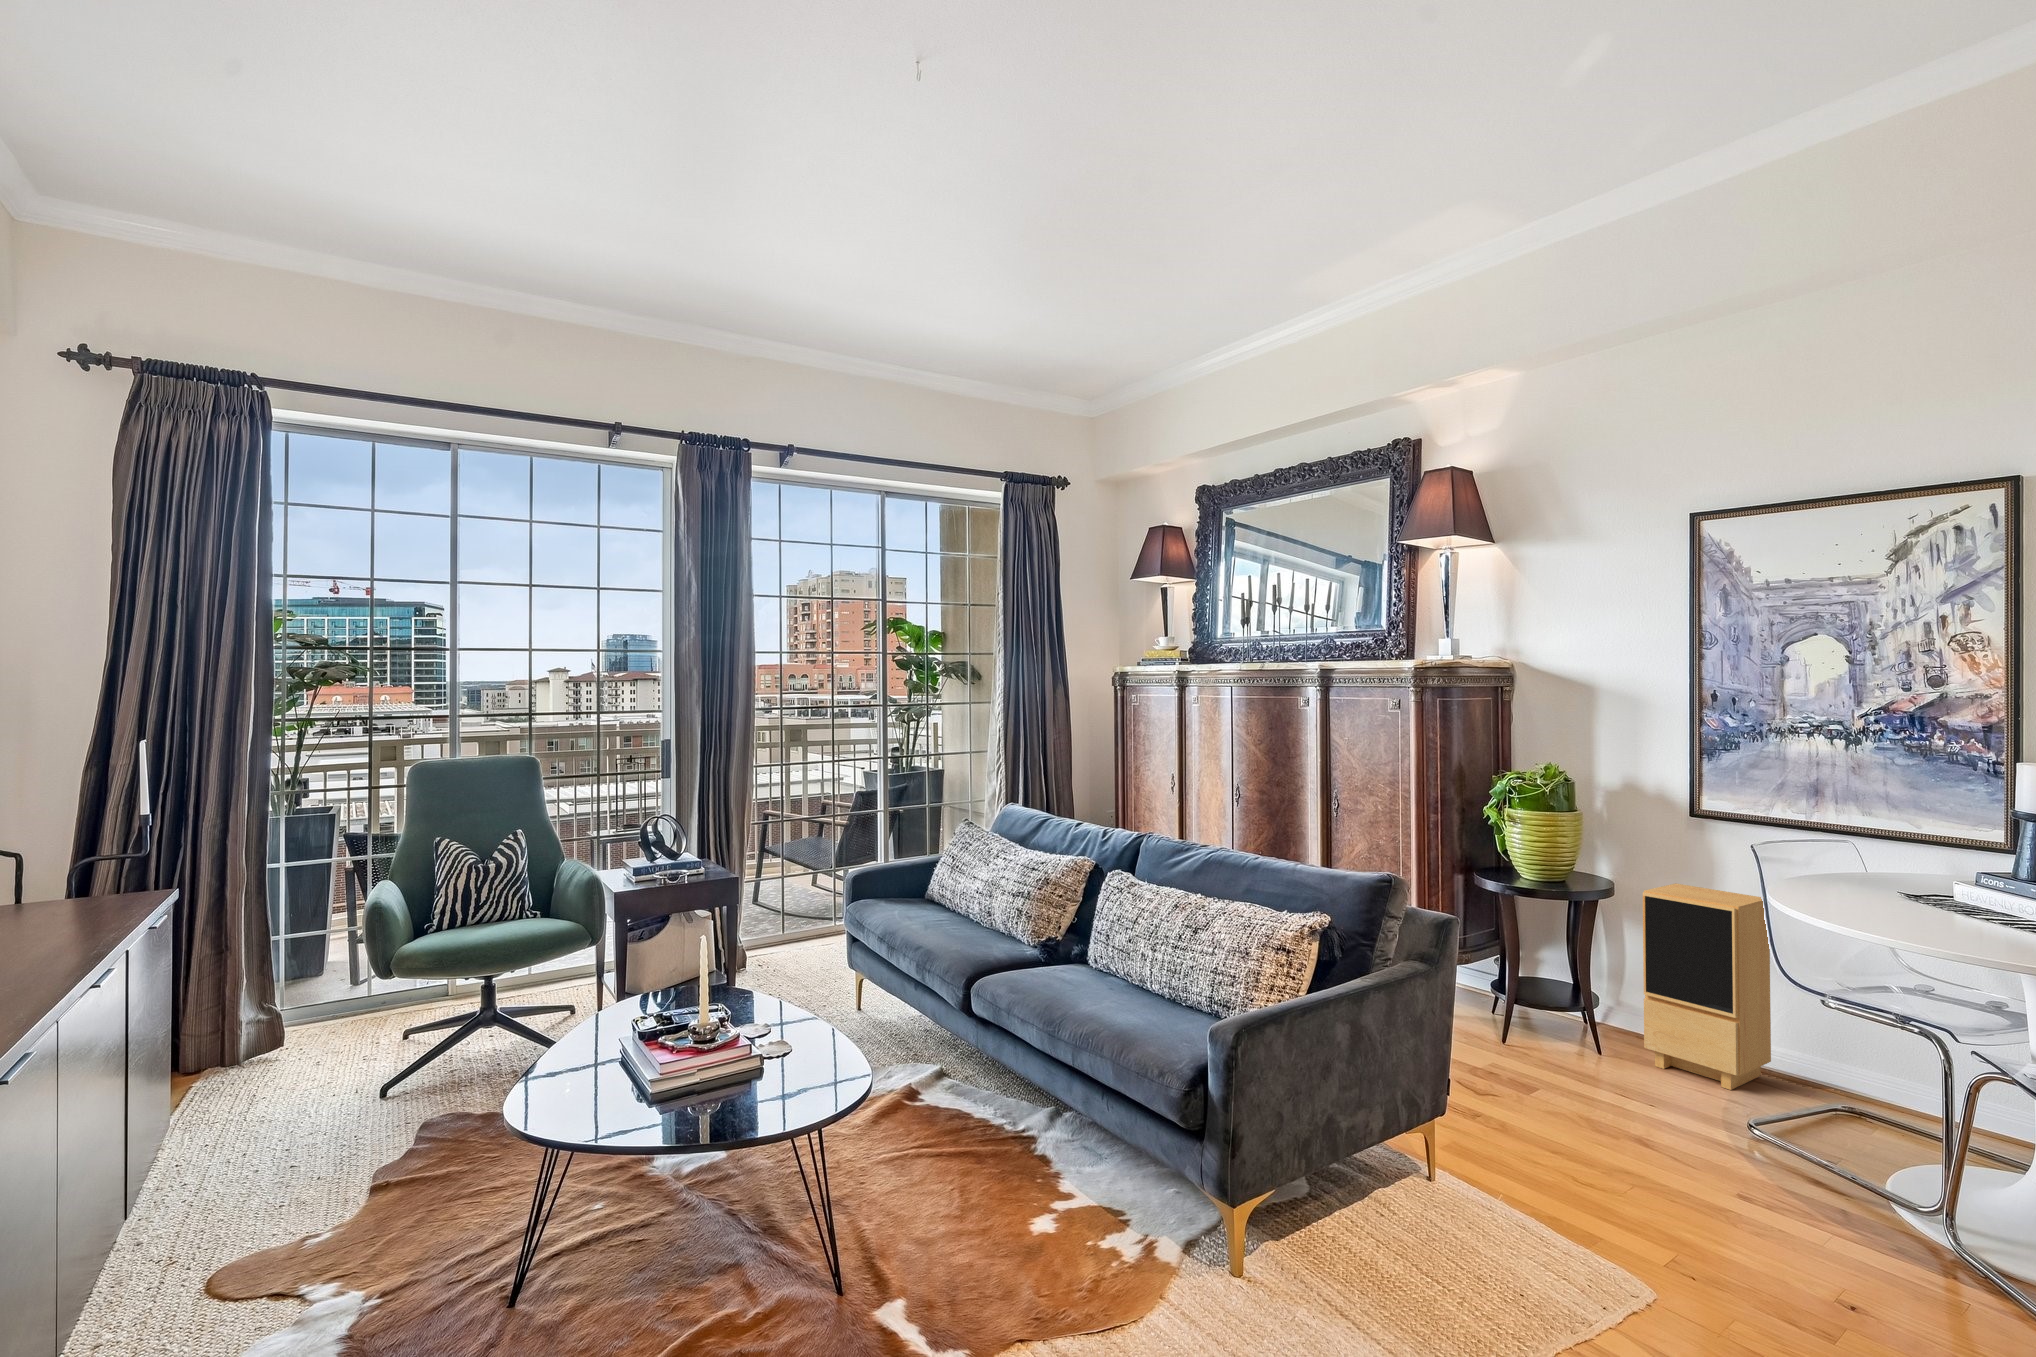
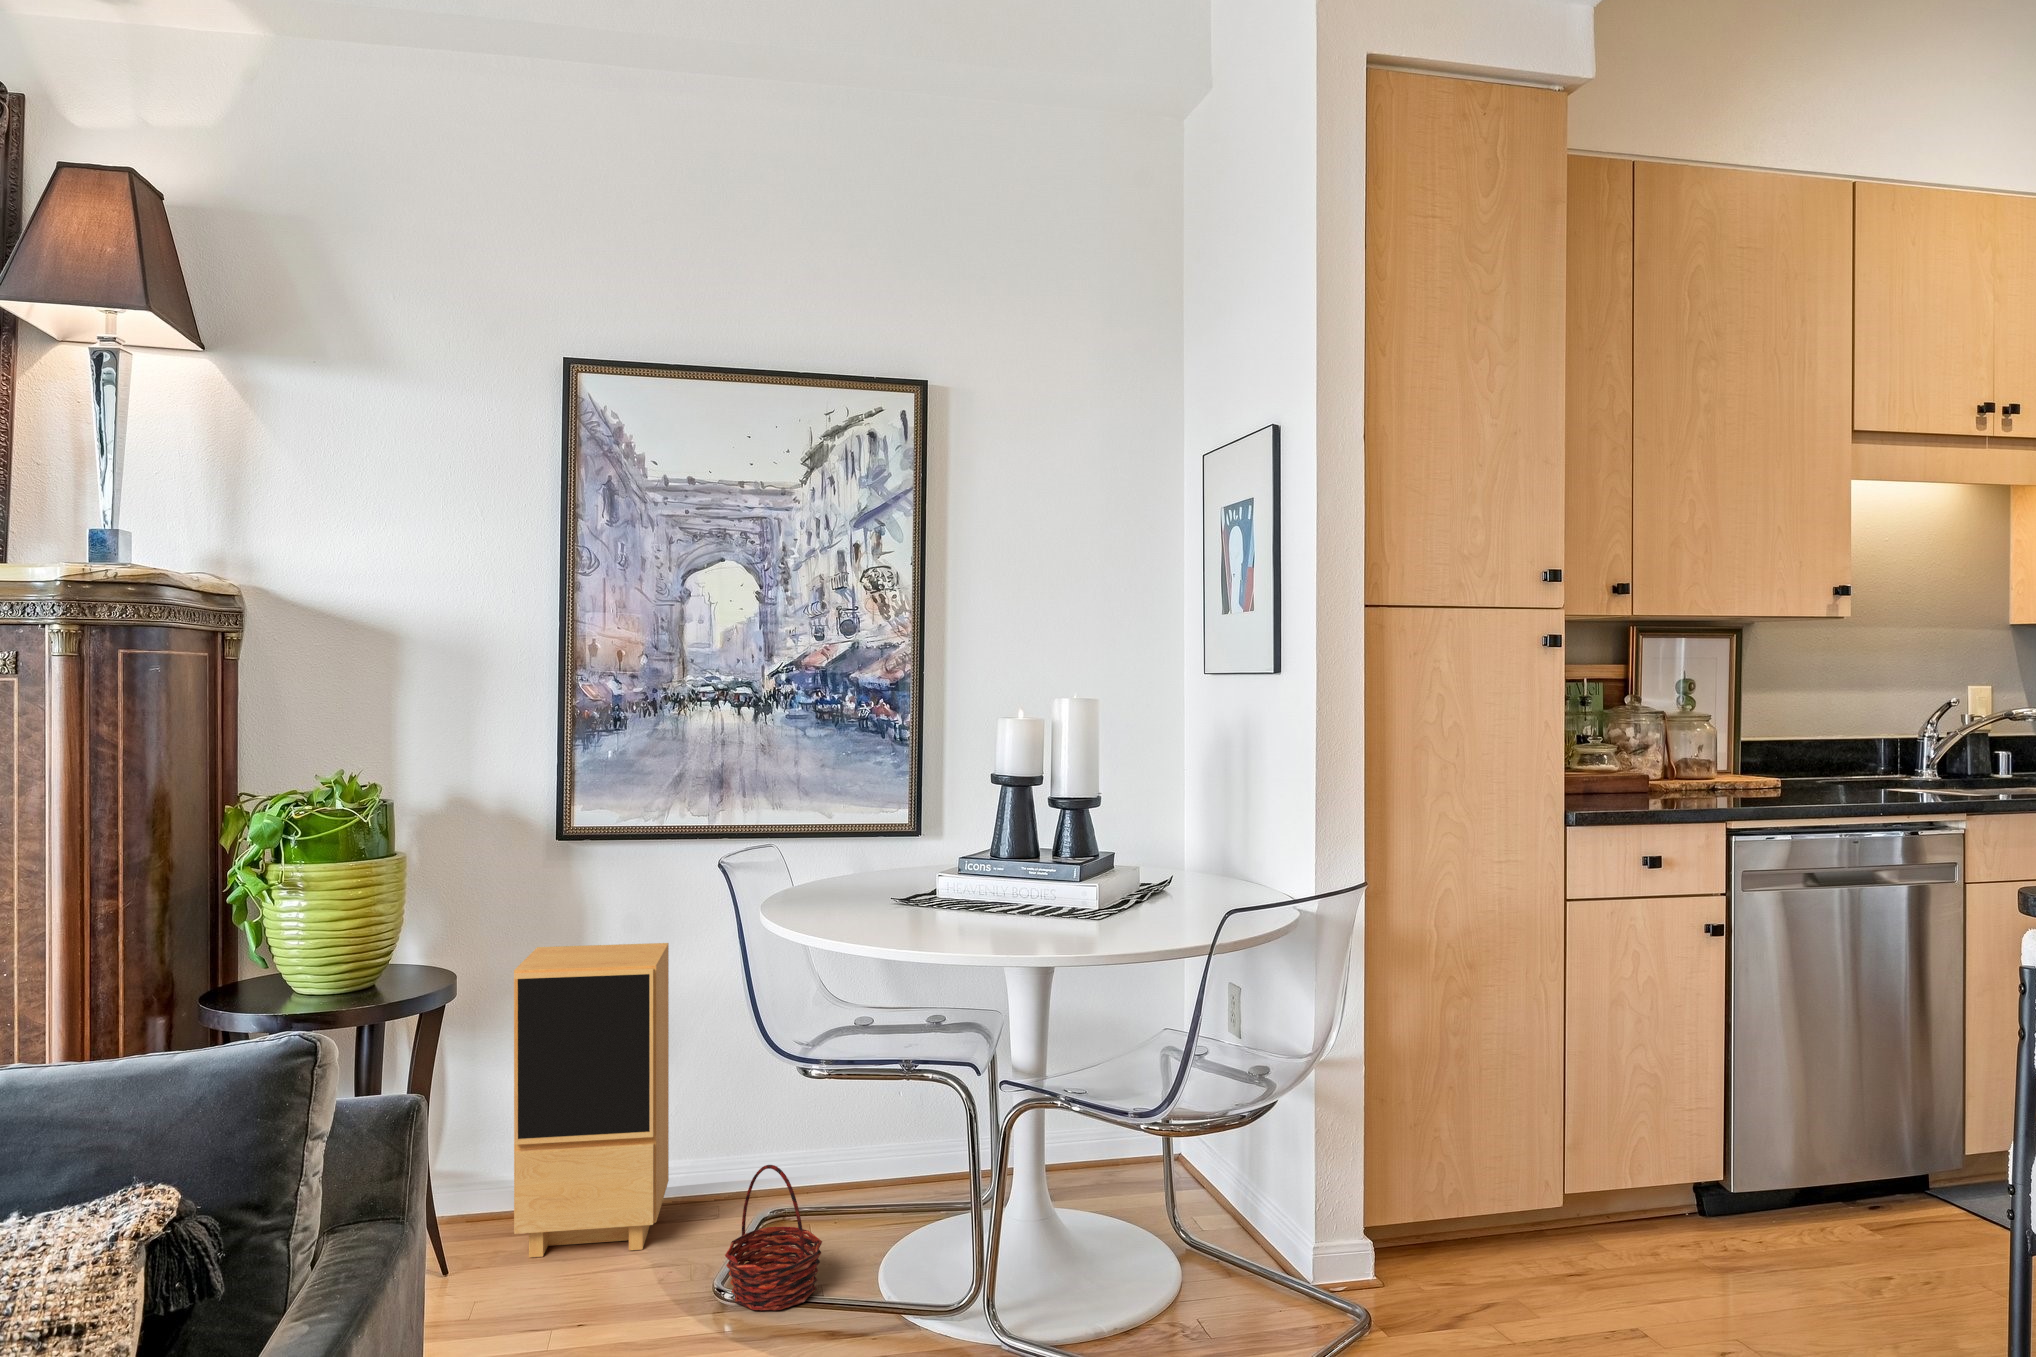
basket: none [1764,1055,1848,1156] -> present [725,1165,822,1311]

